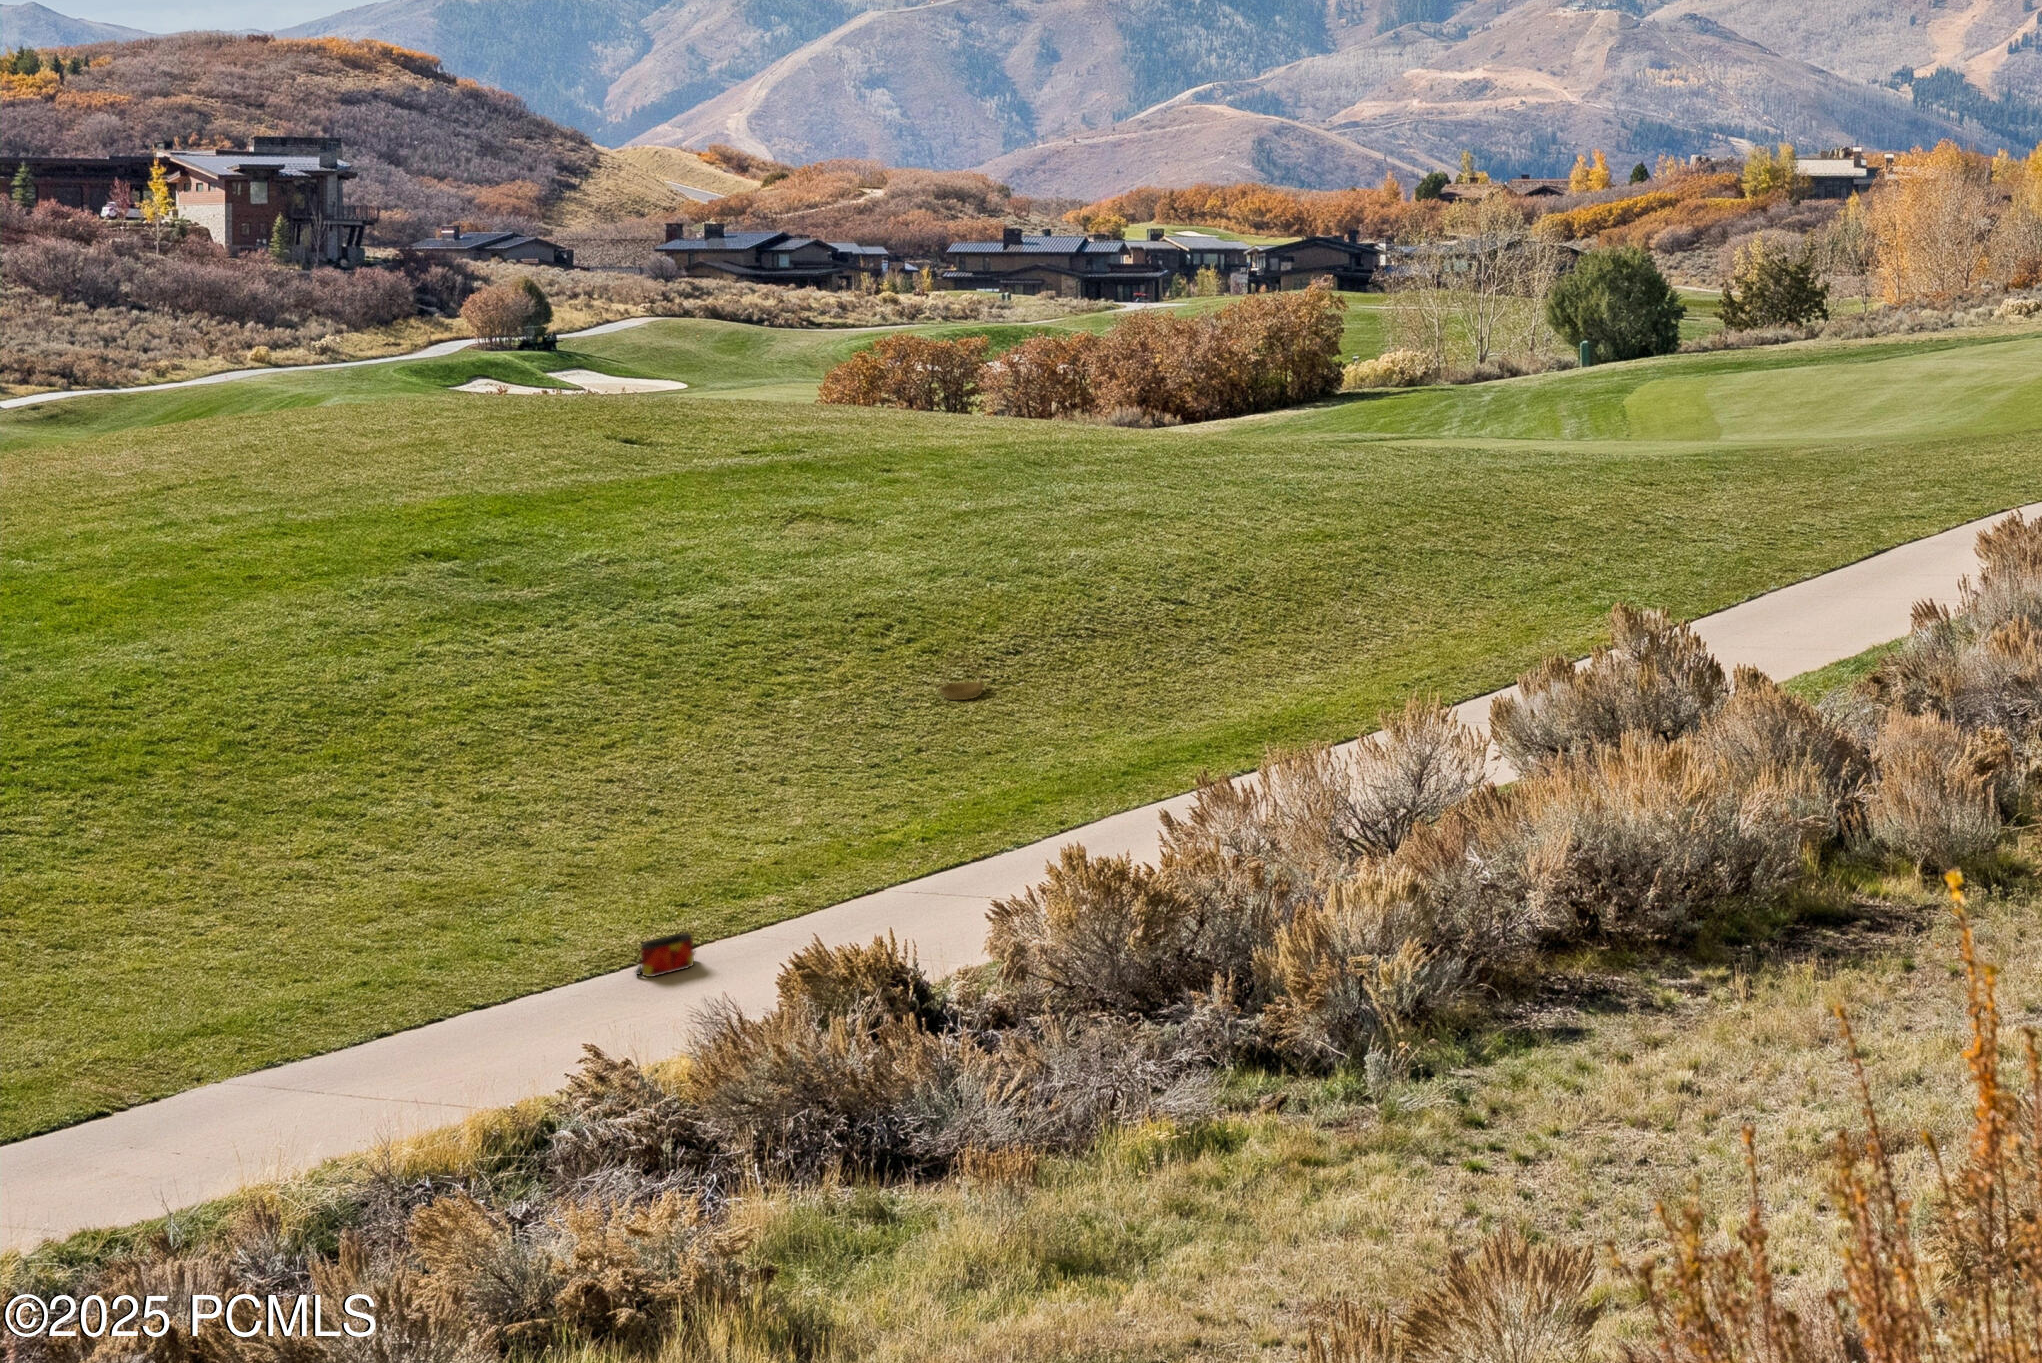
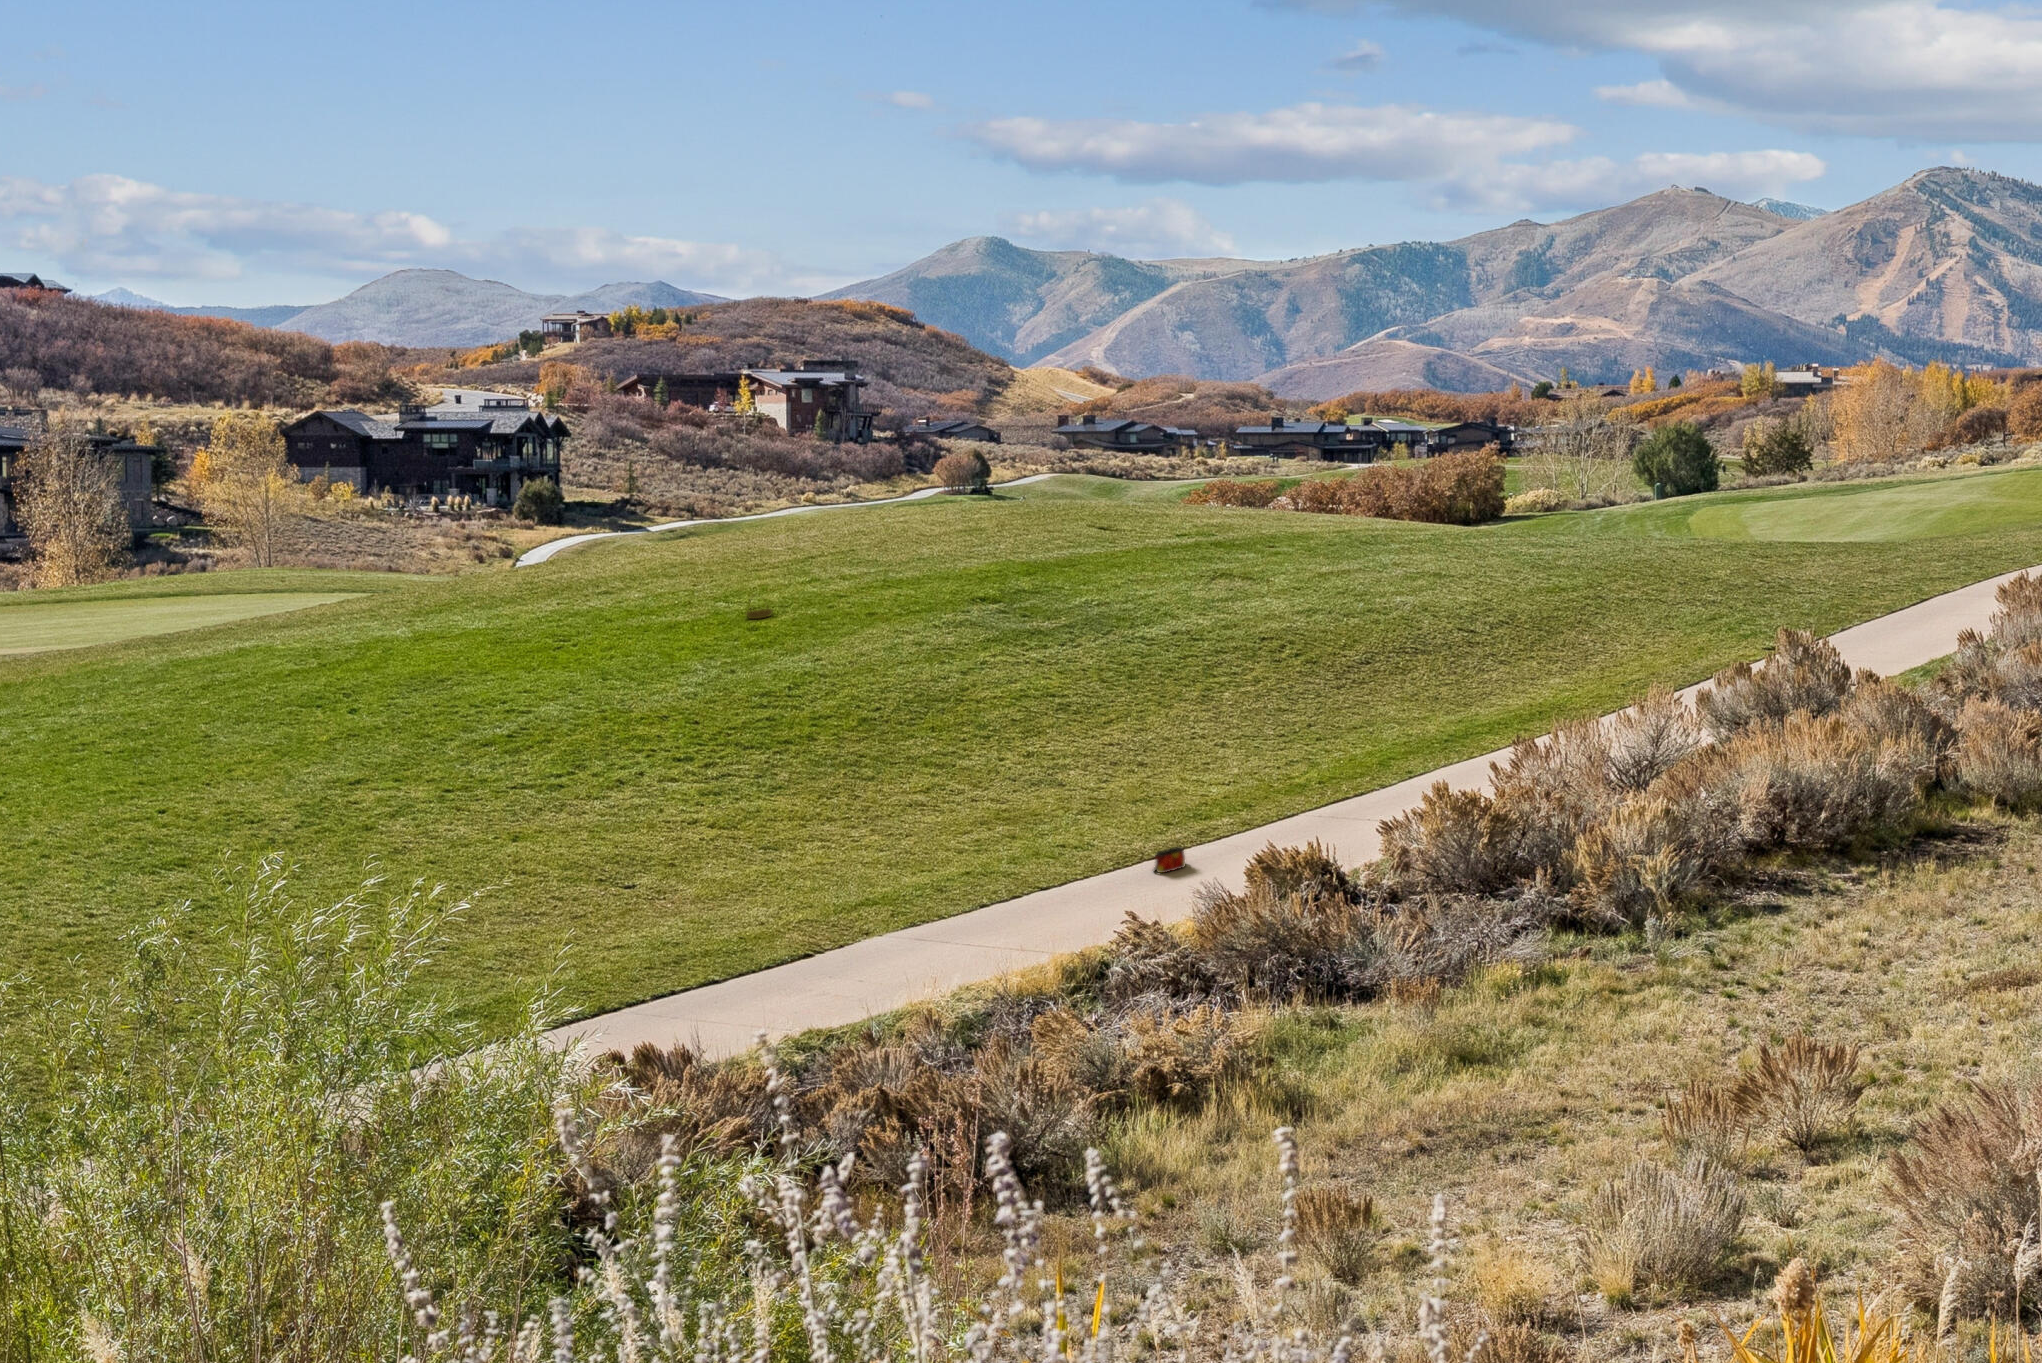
basket: present [940,668,985,700] -> present [746,605,774,619]

